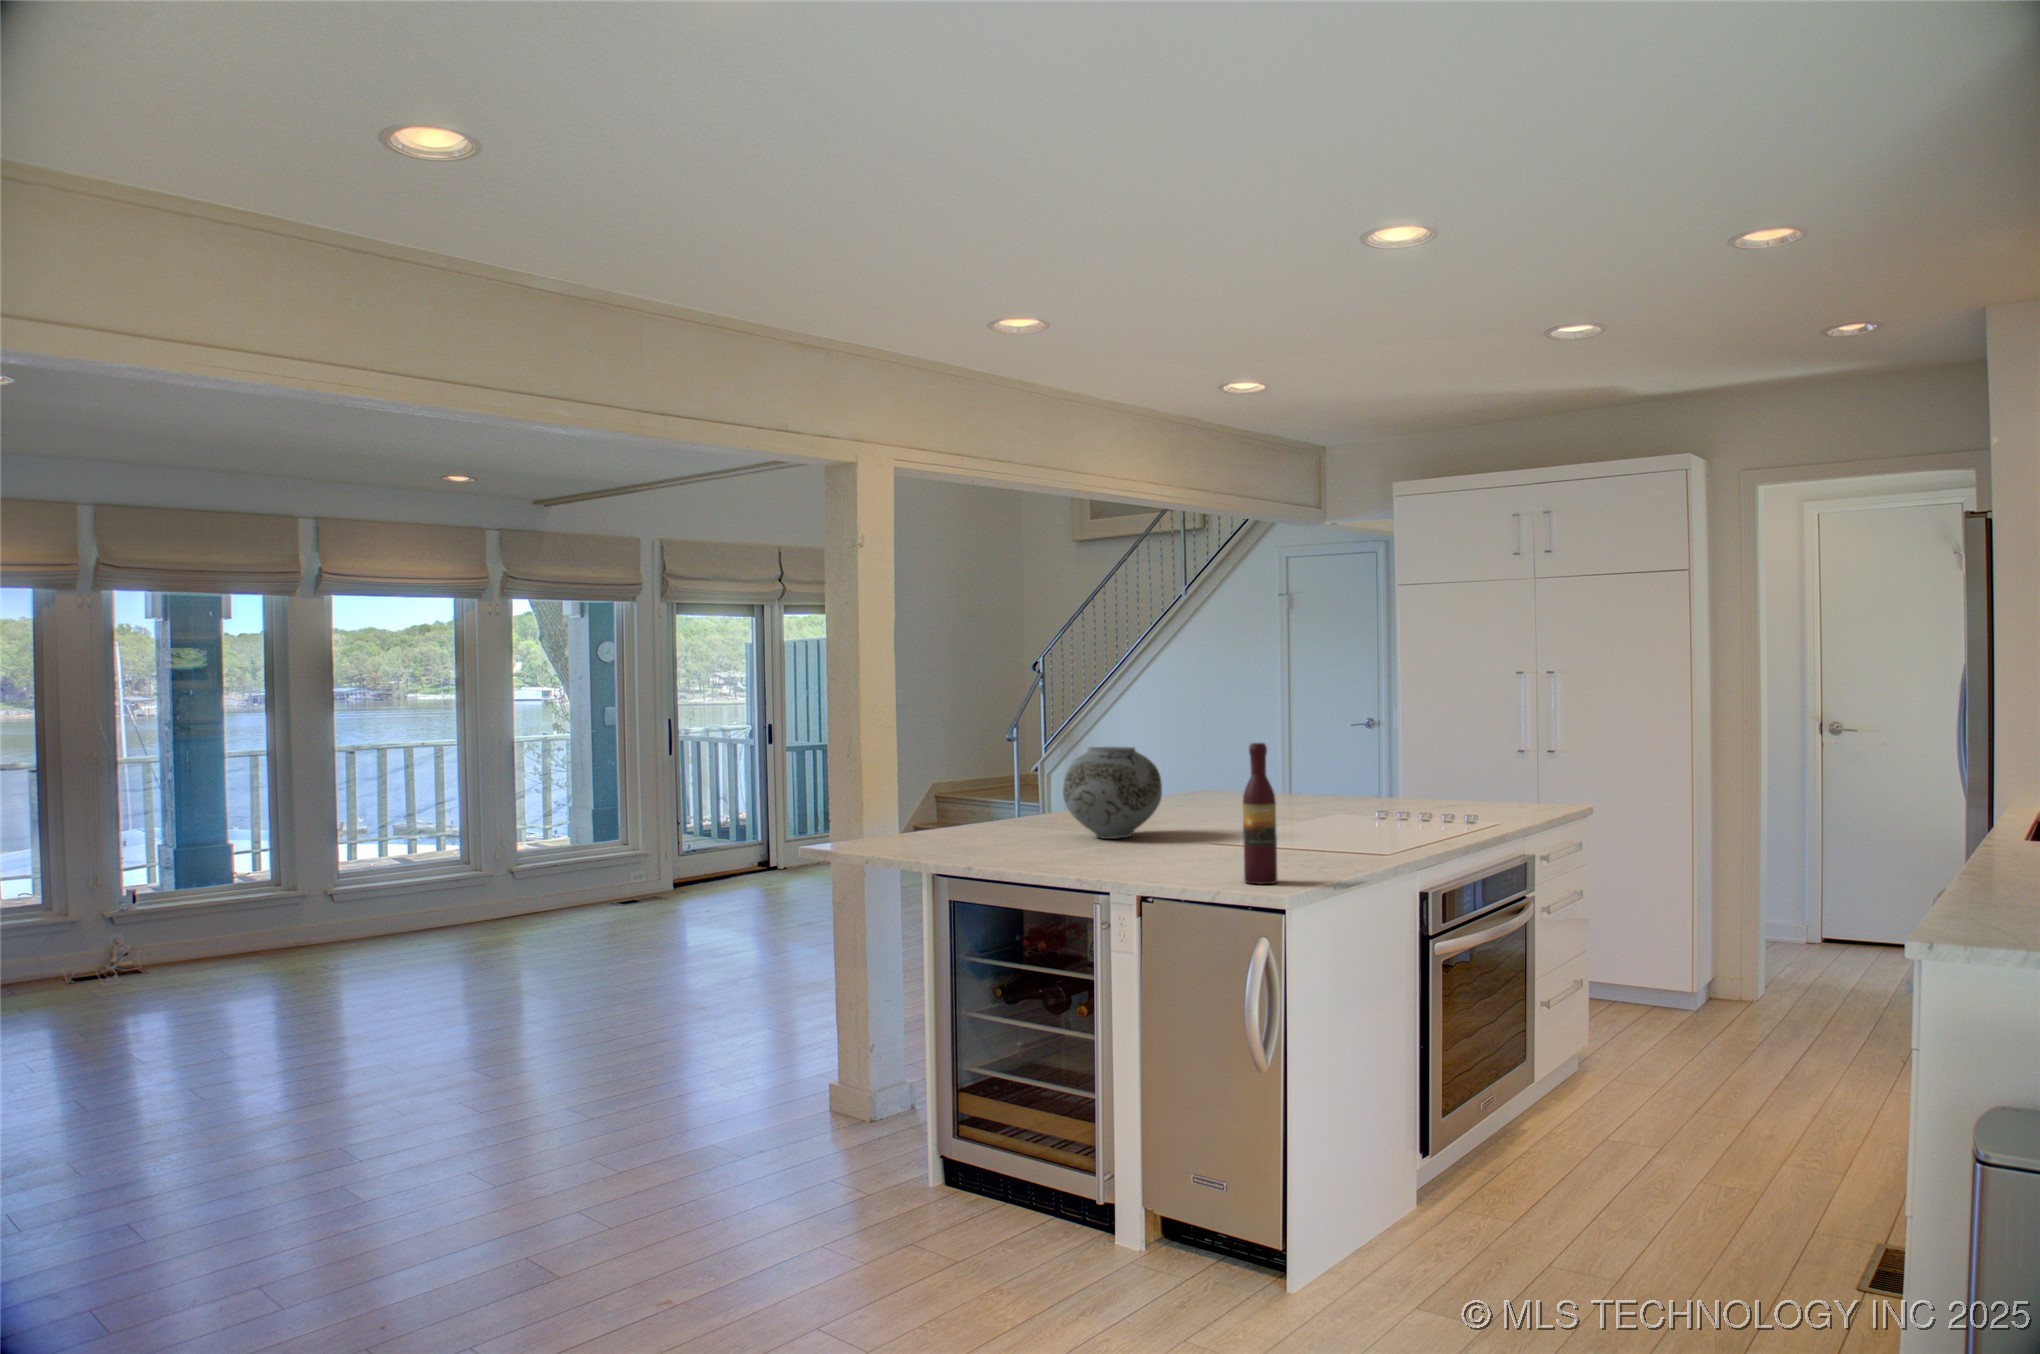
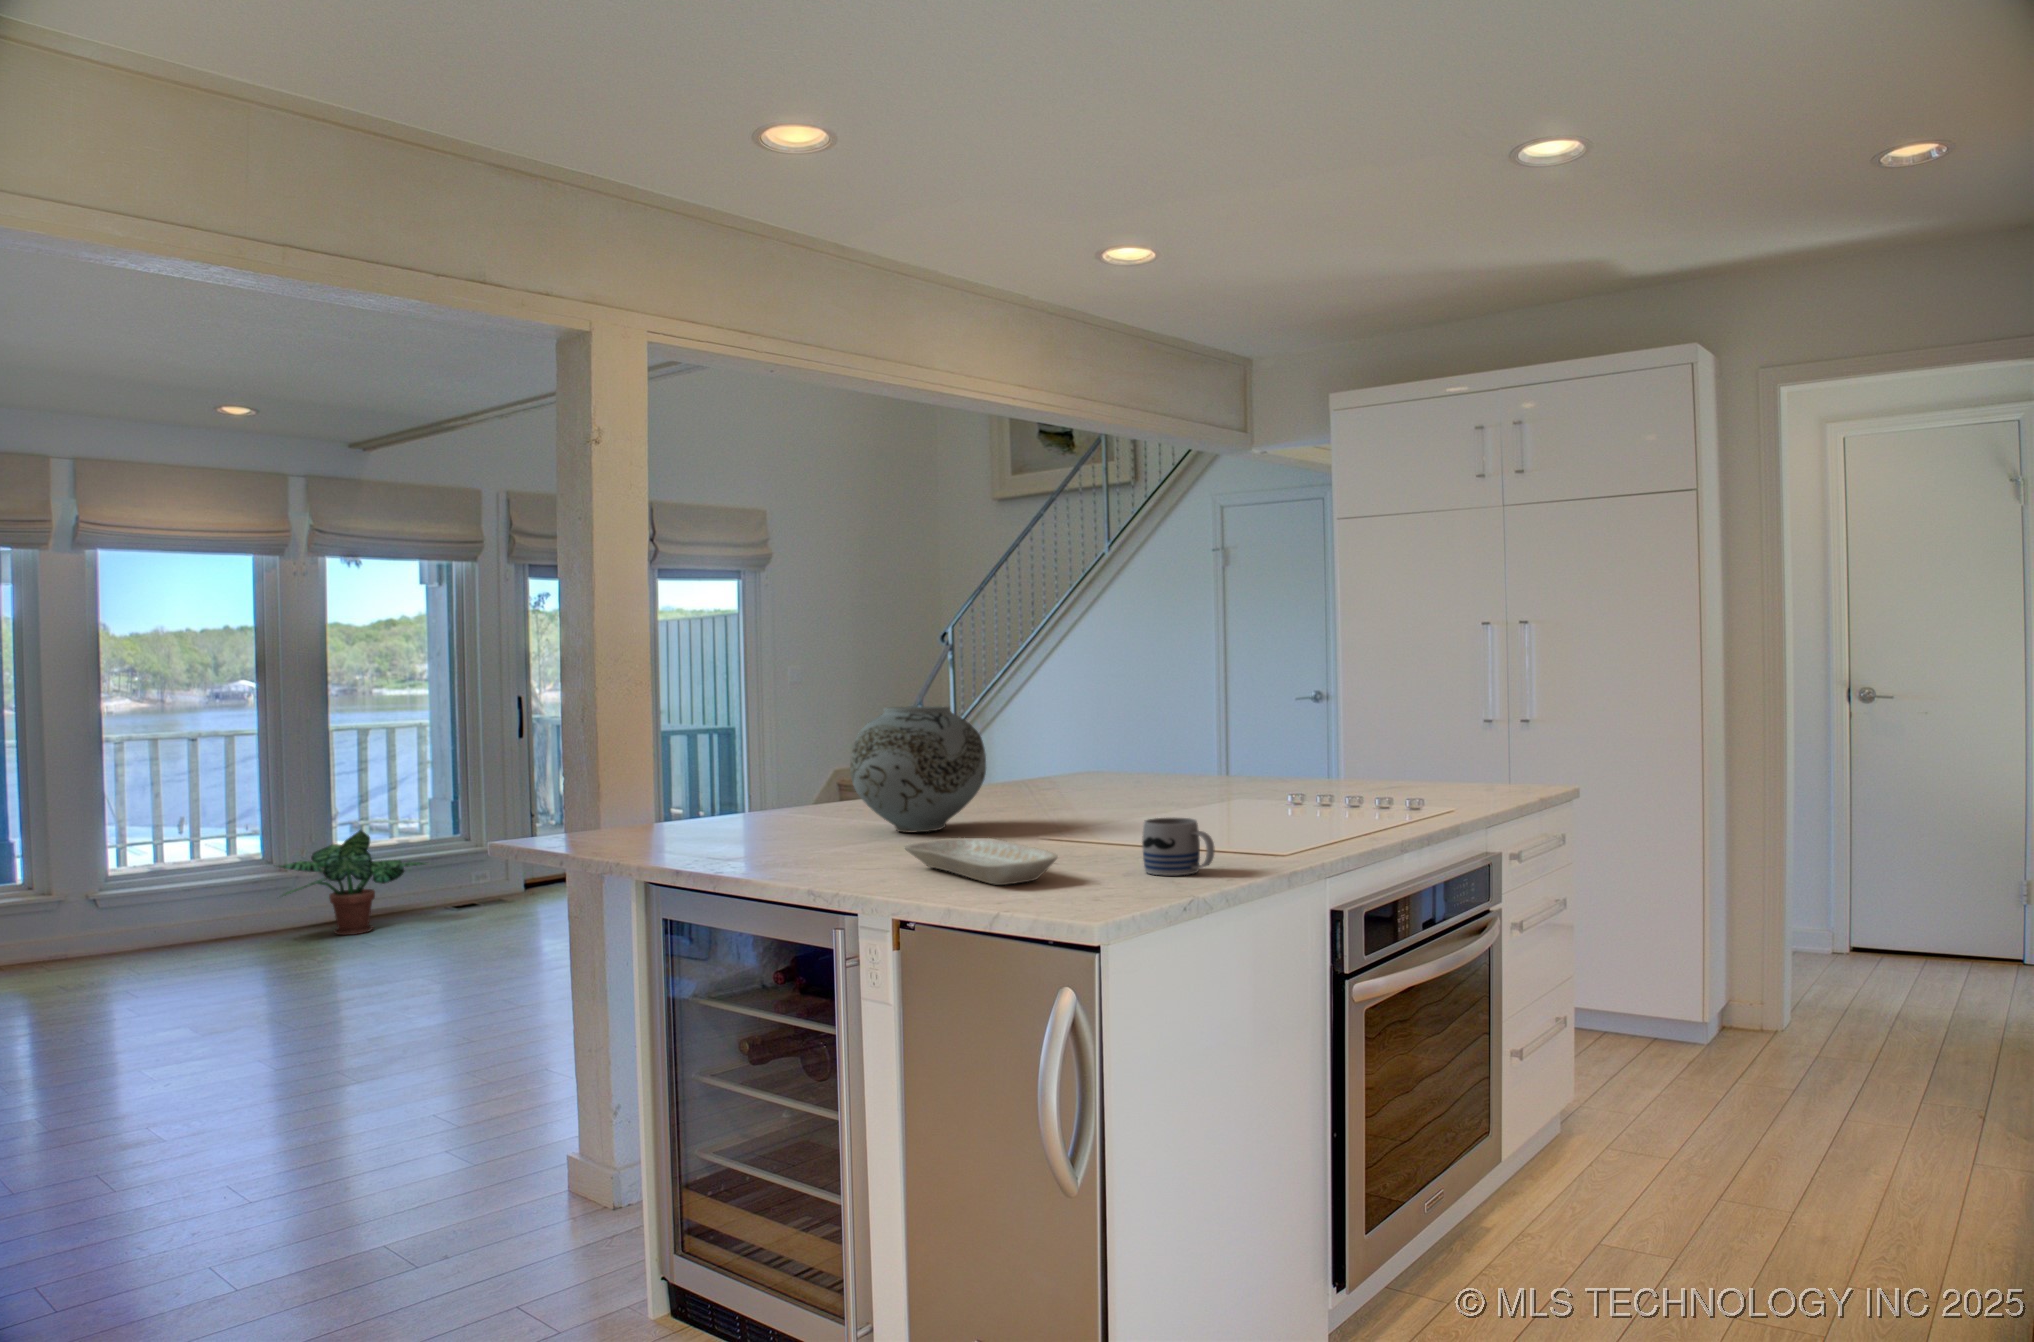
wine bottle: present [1243,743,1278,884] -> none [1044,684,1097,901]
mug: none [1297,830,1348,869] -> present [1142,818,1215,876]
potted plant: none [480,833,618,923] -> present [279,830,427,935]
tray: none [1129,843,1244,874] -> present [905,838,1058,885]

